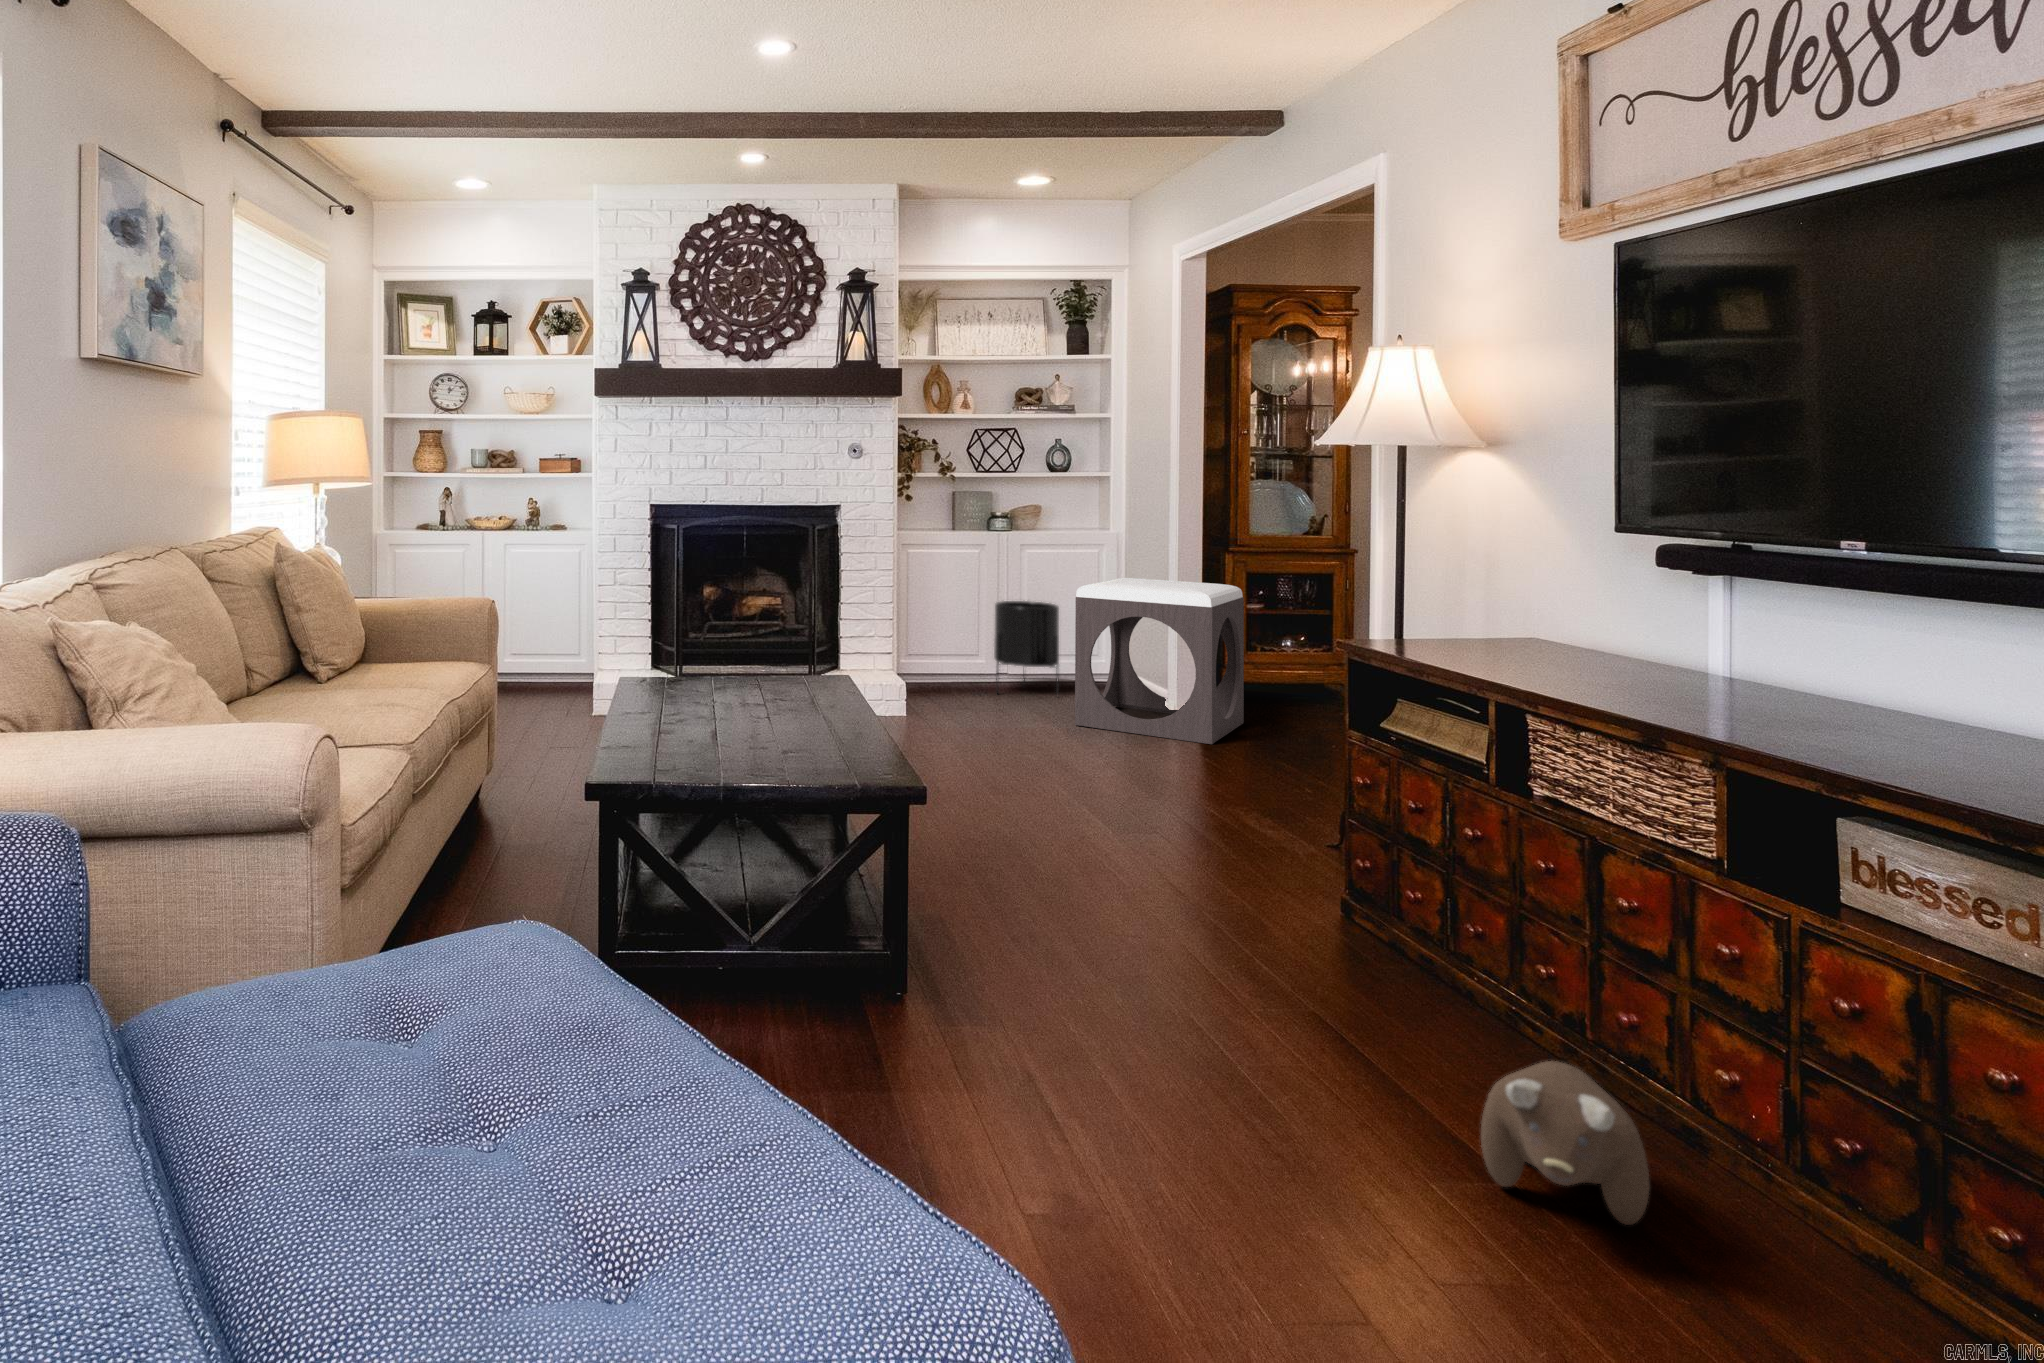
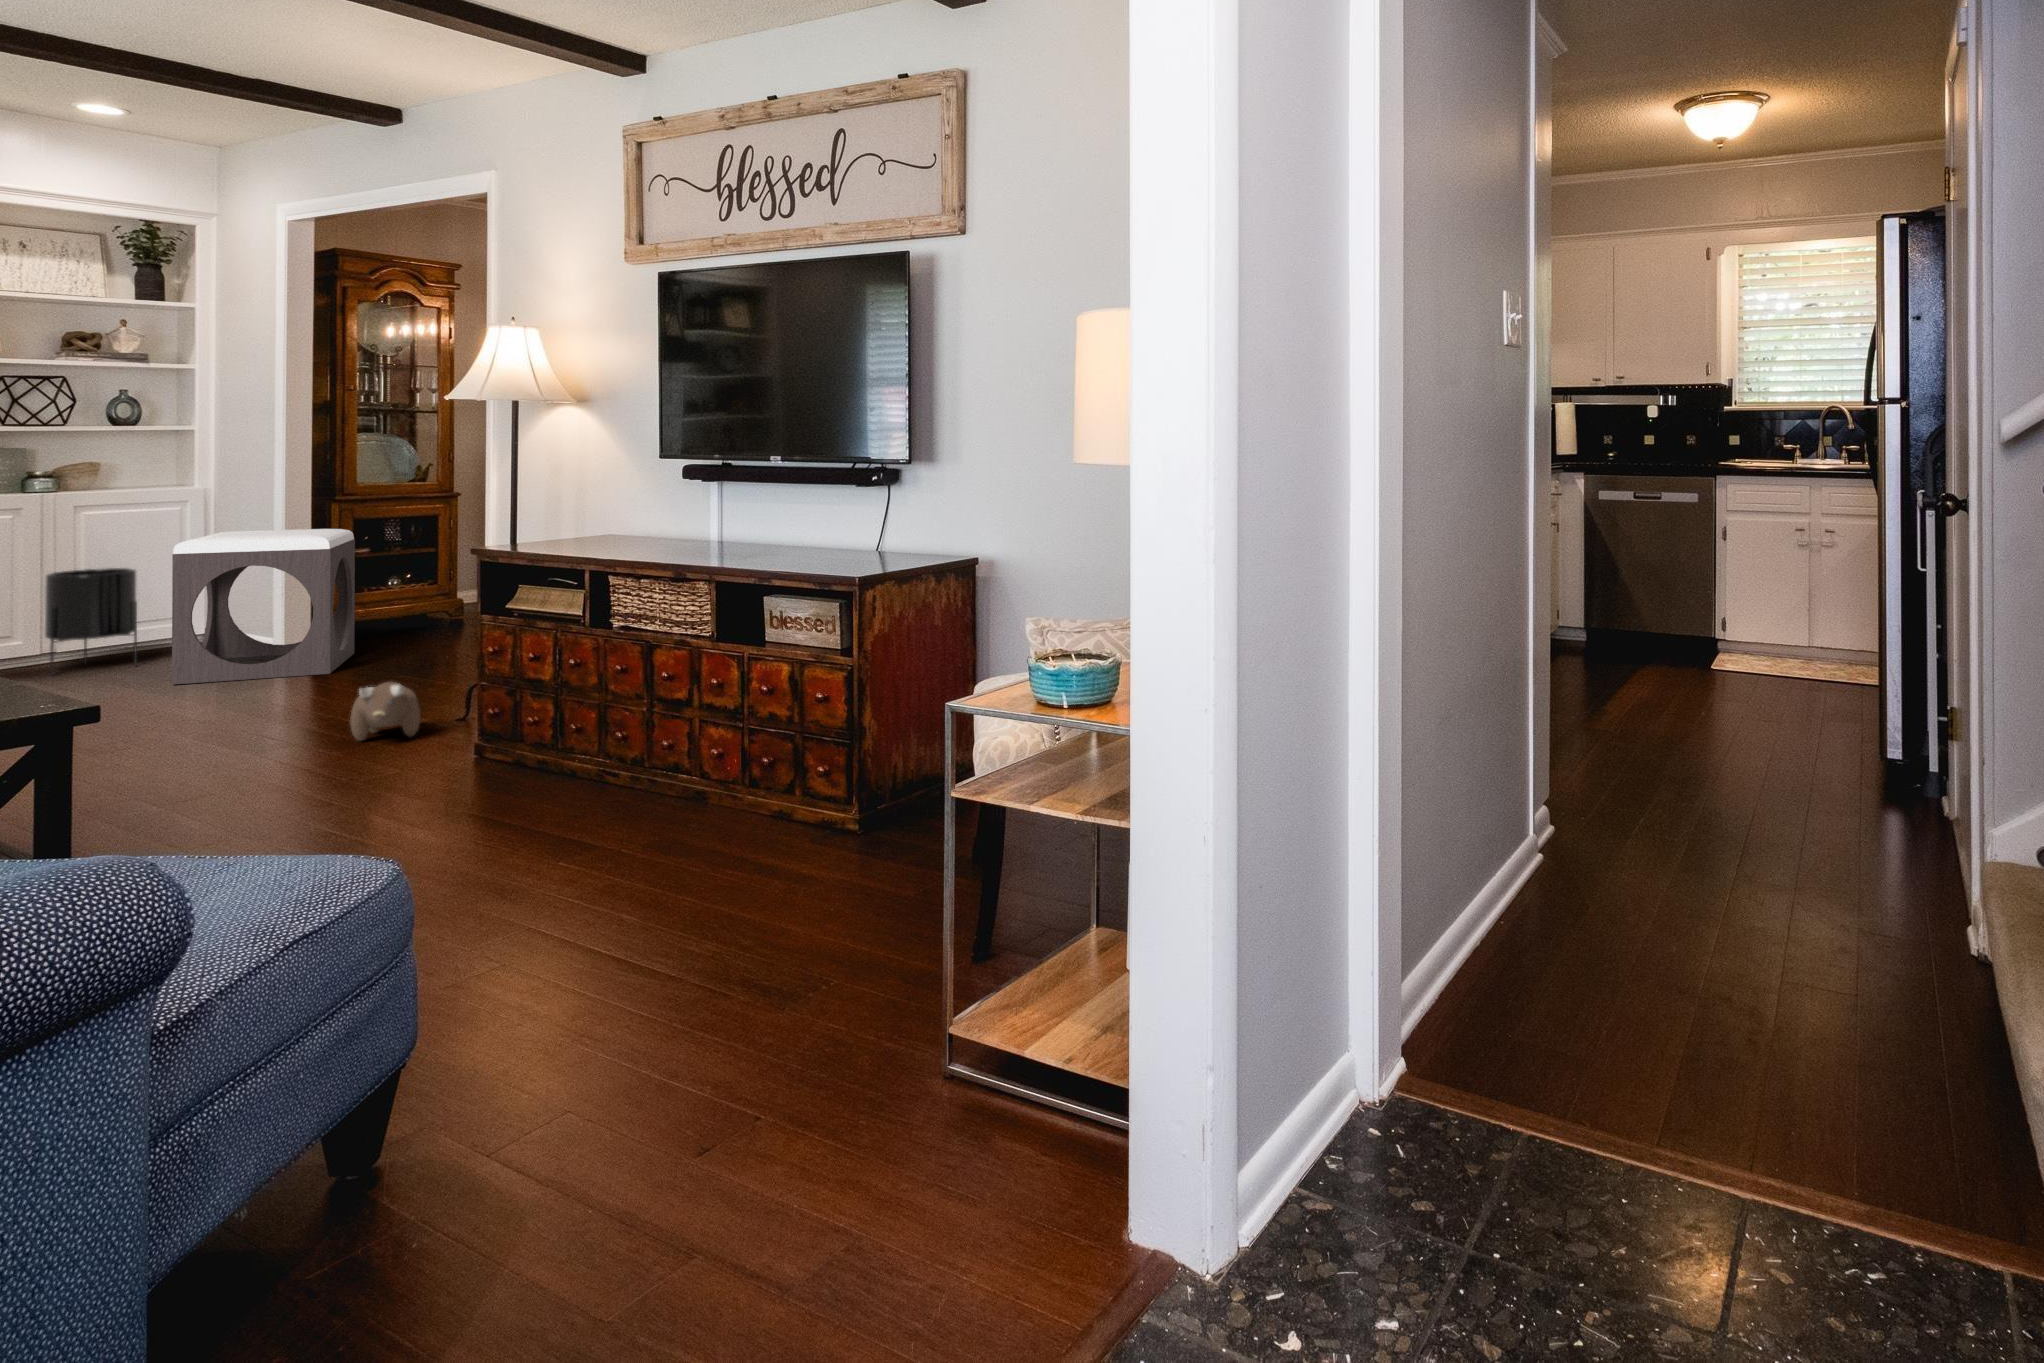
plush toy: present [1481,1061,1649,1225] -> present [350,682,420,741]

